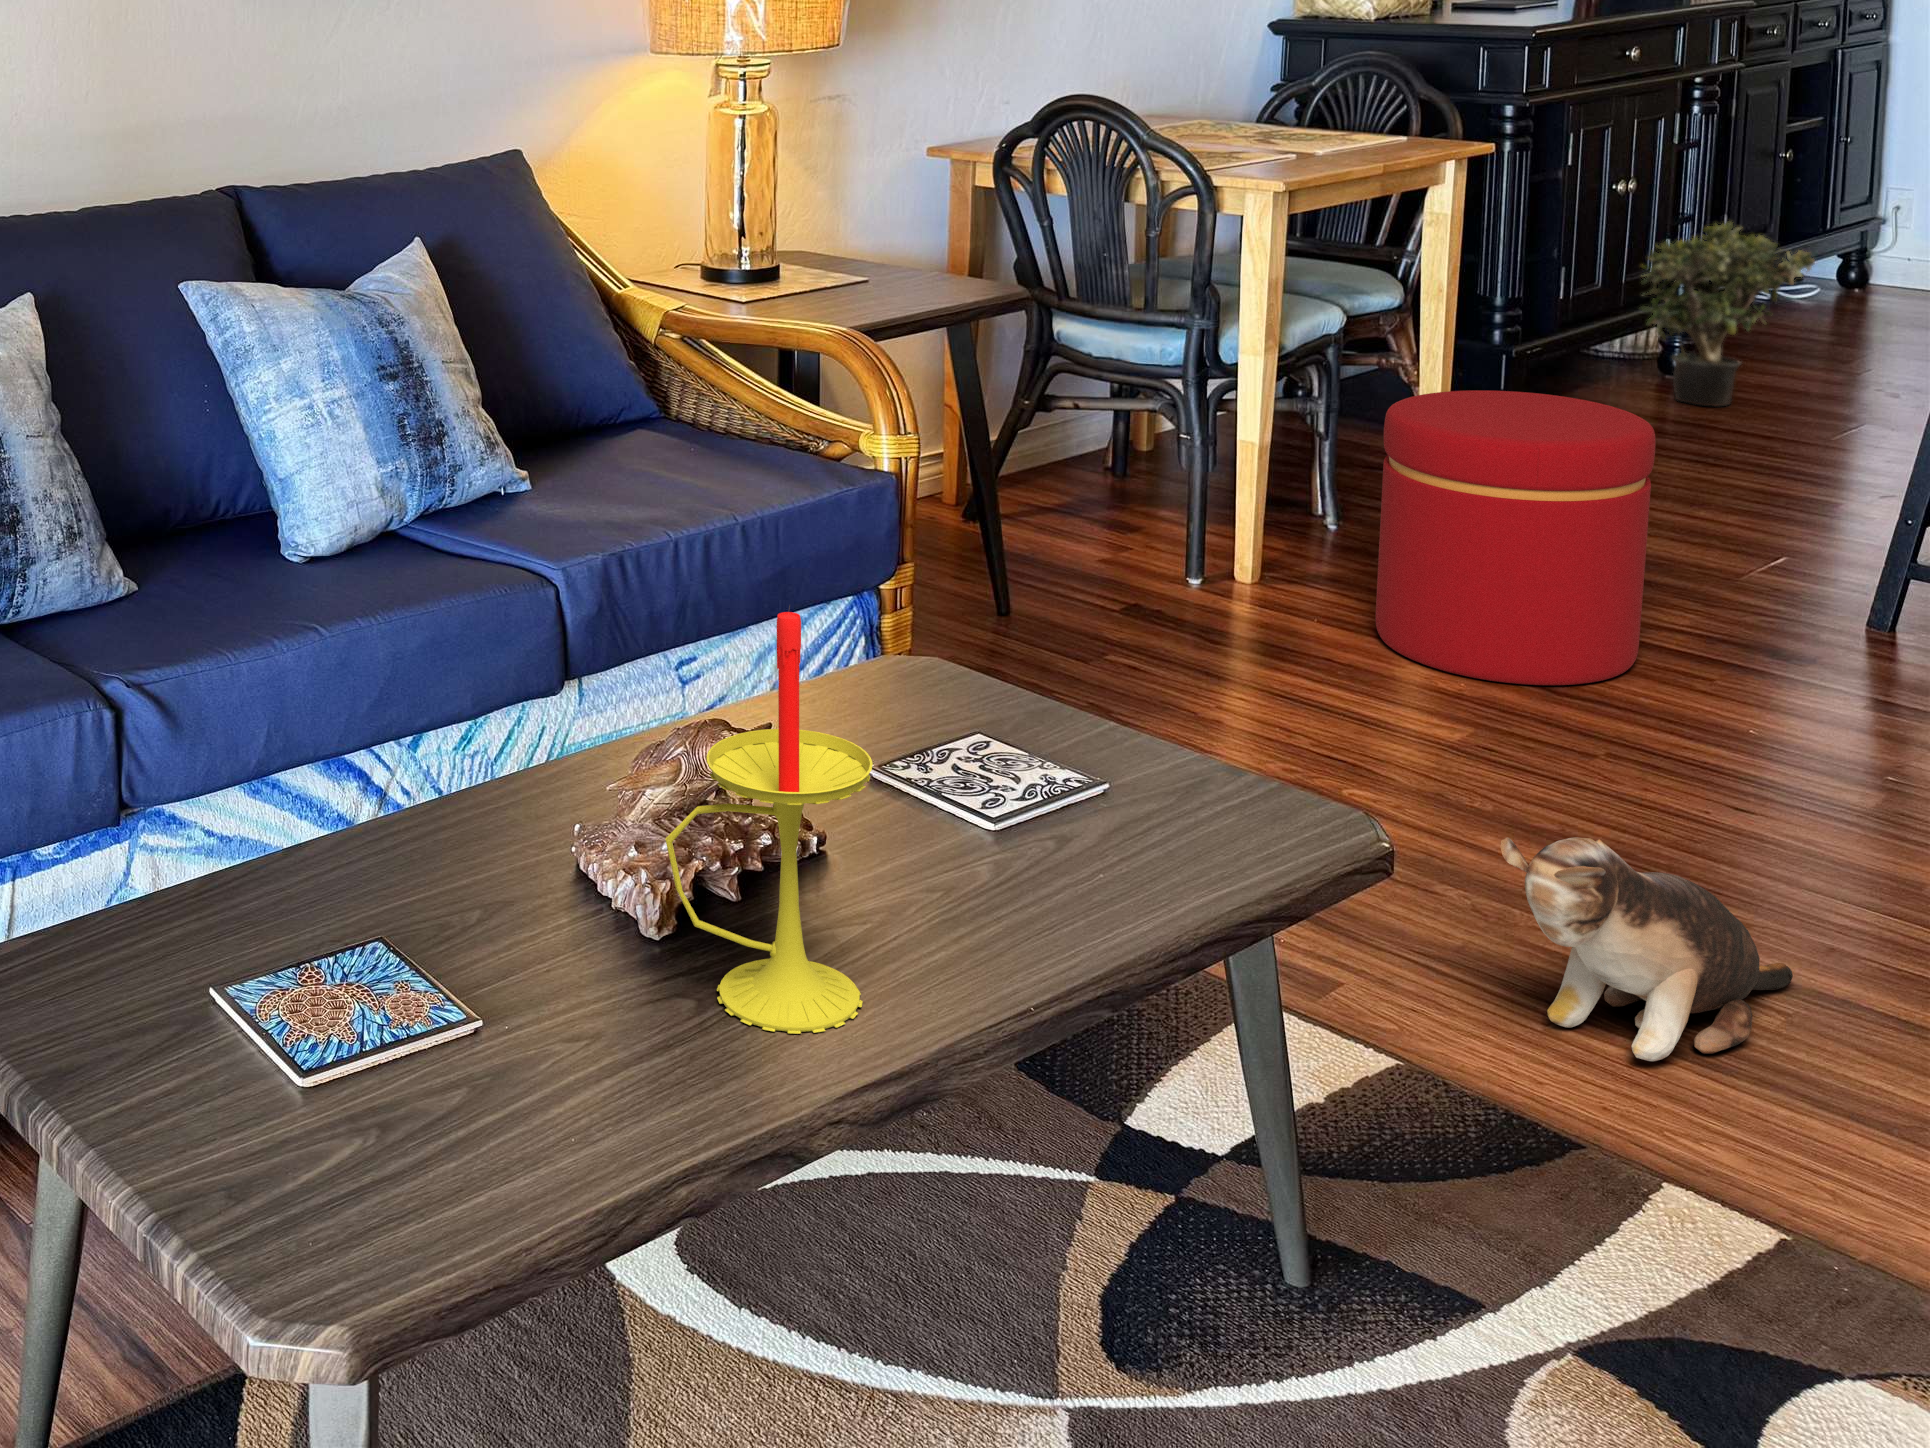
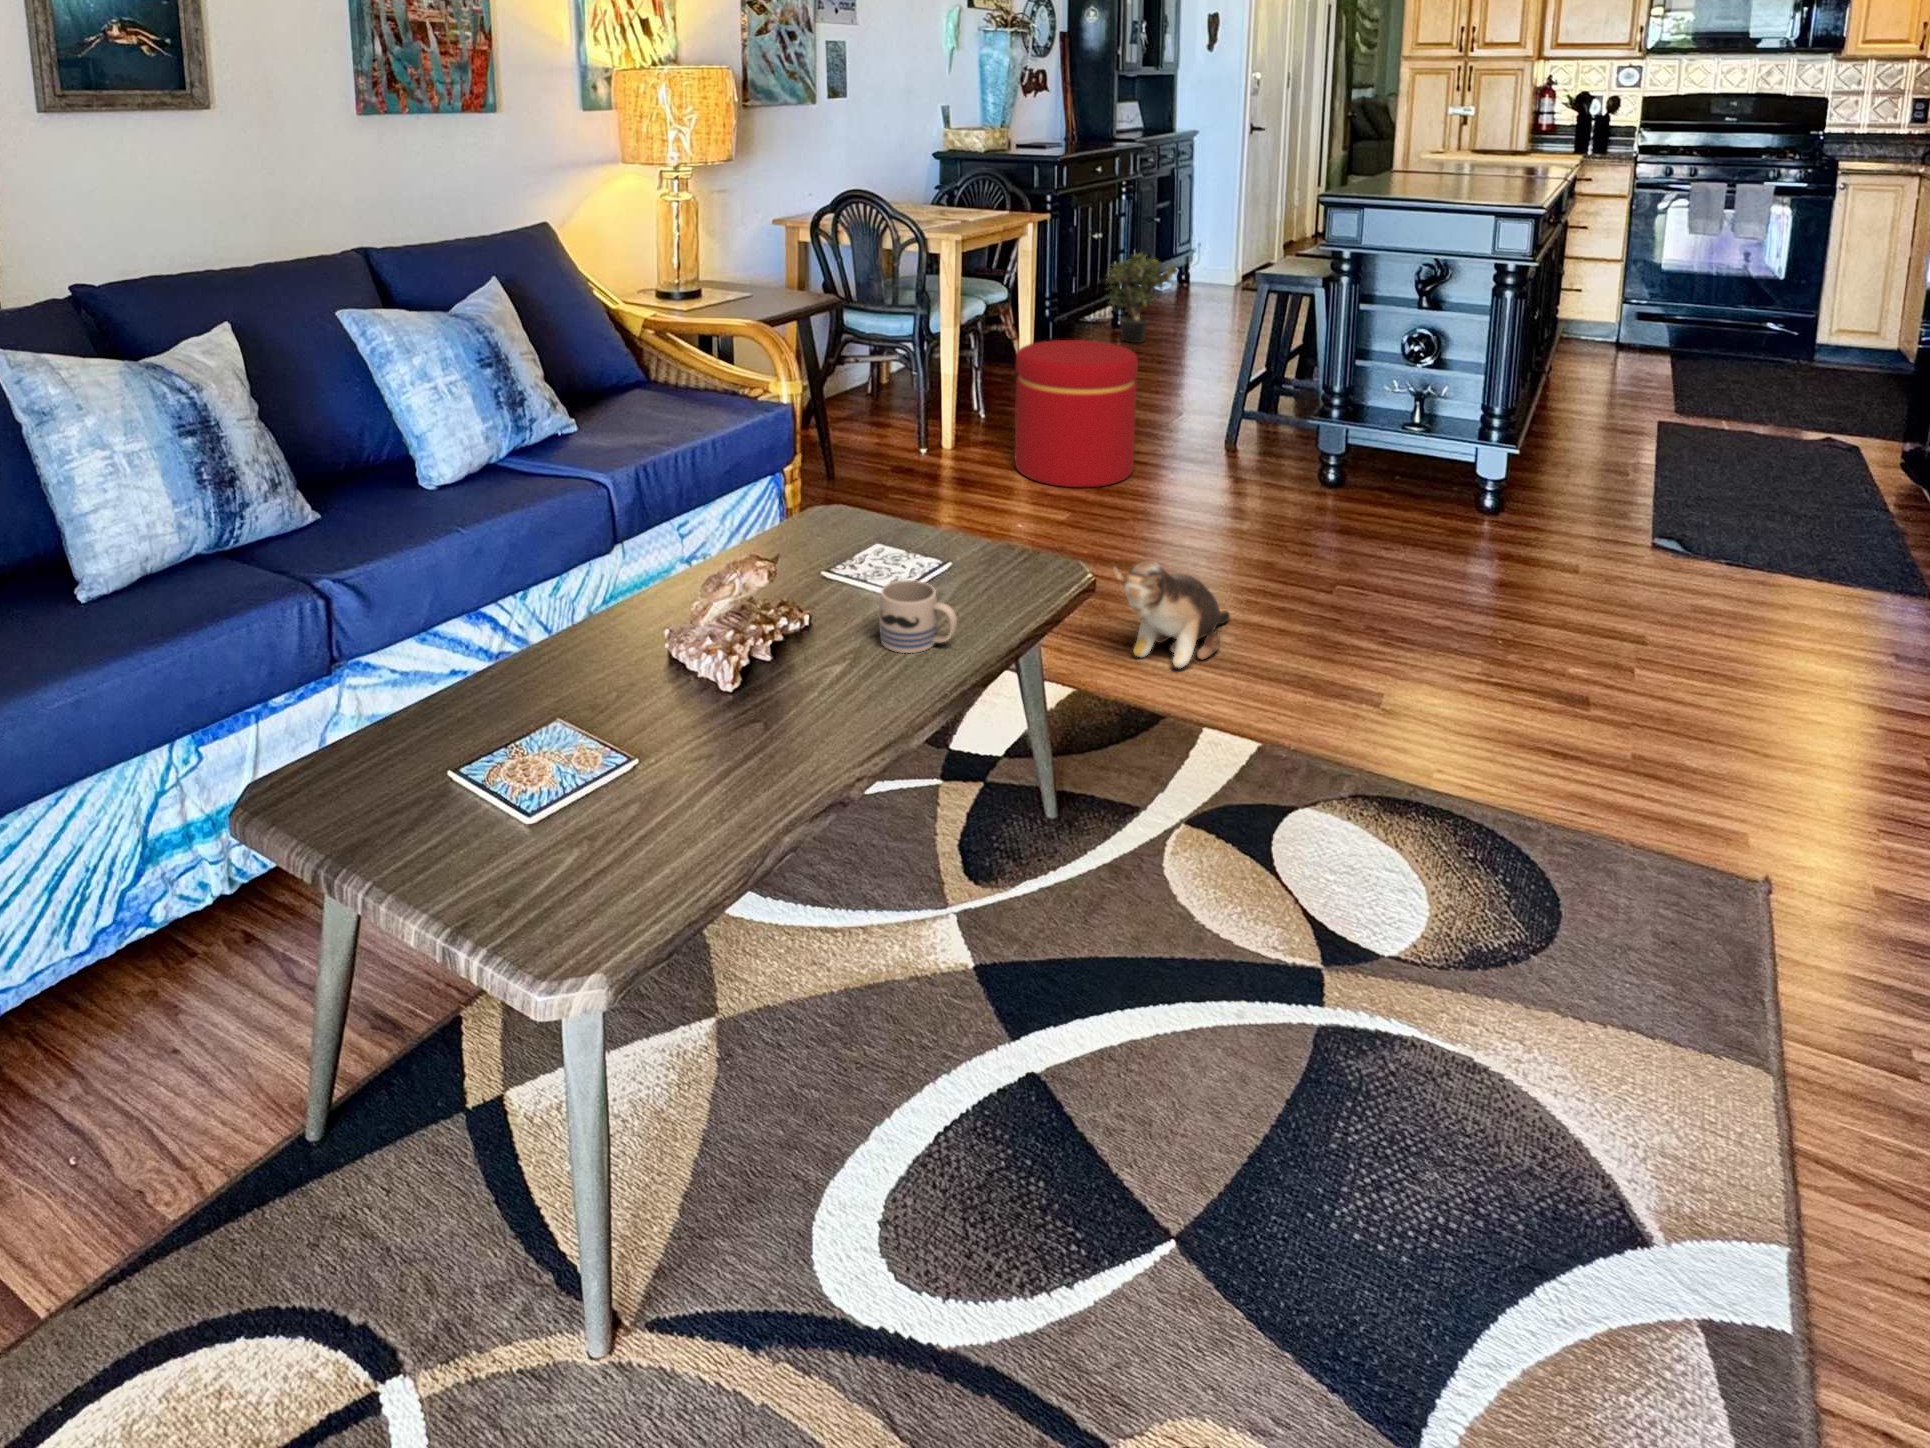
candle: present [665,612,873,1034] -> none [743,483,861,732]
mug: none [938,799,1080,930] -> present [879,580,957,653]

